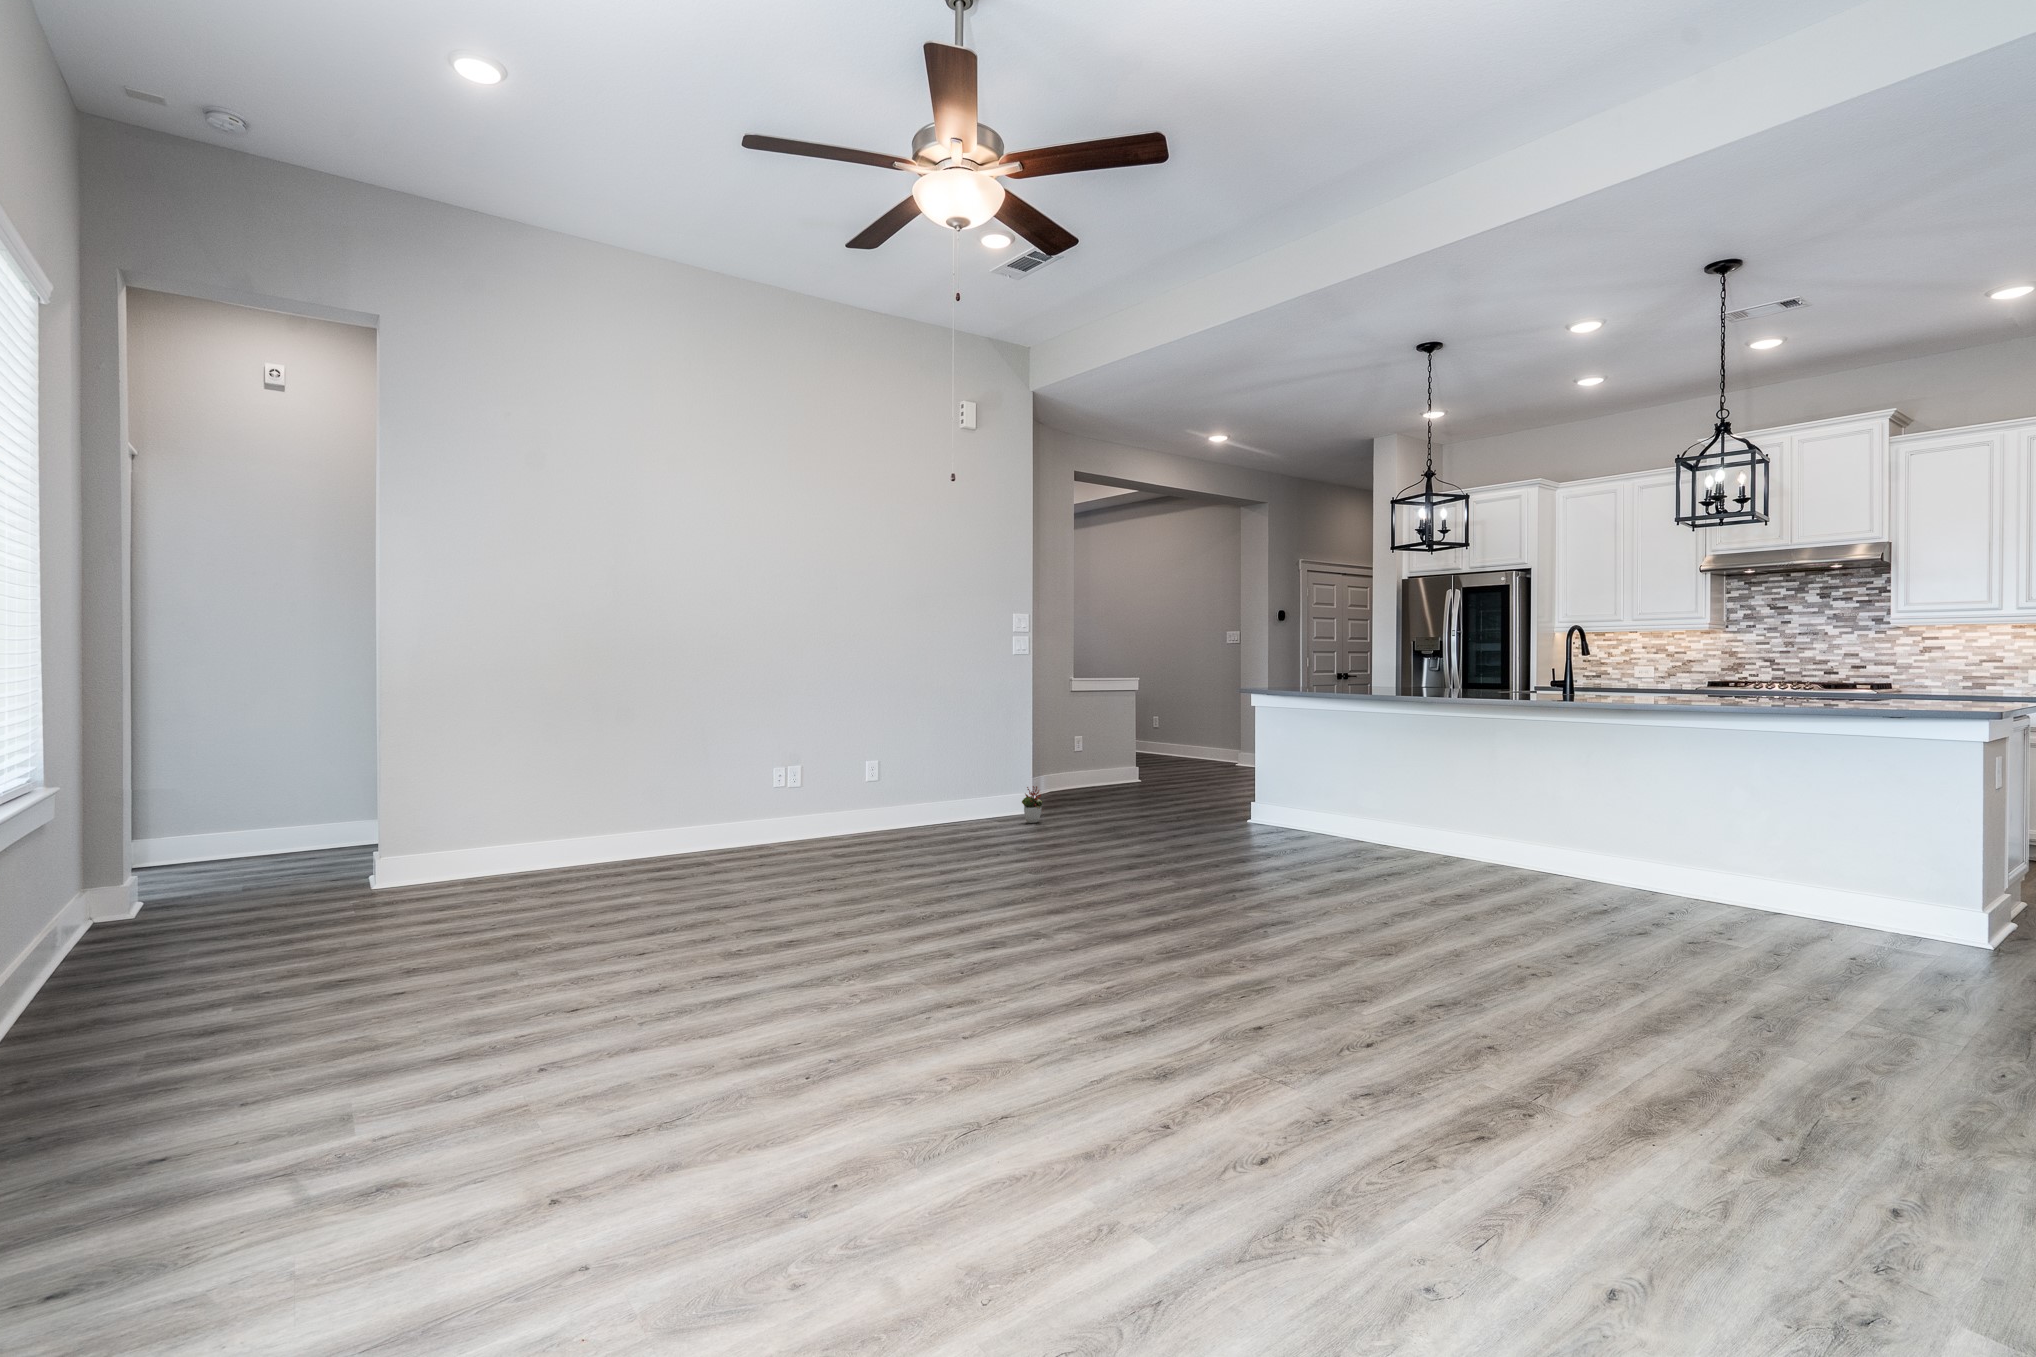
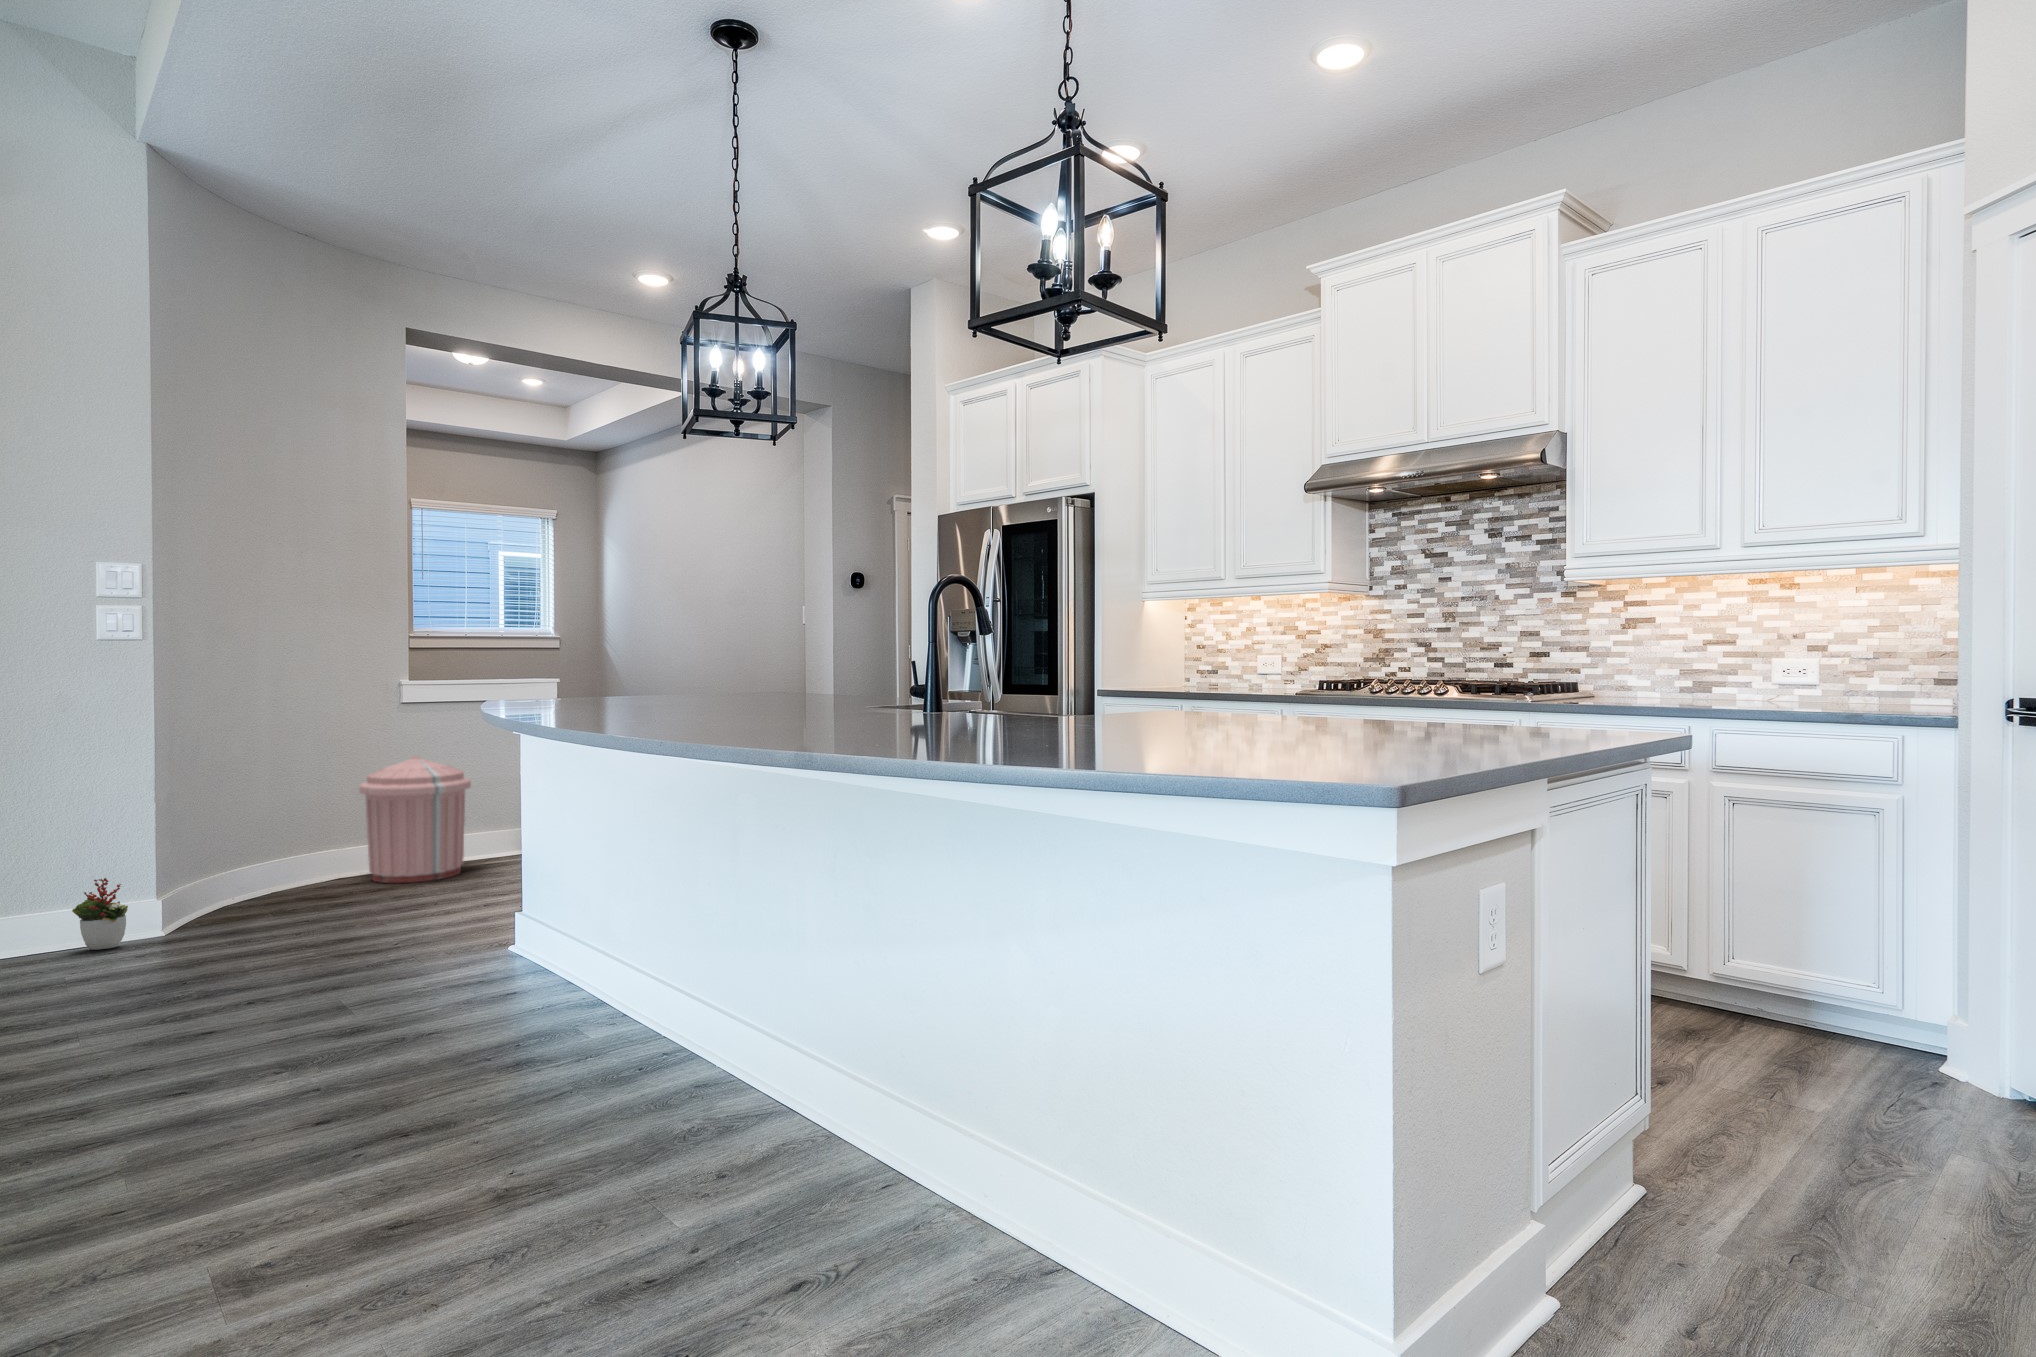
trash can: none [1072,726,1129,799] -> present [359,755,471,883]

